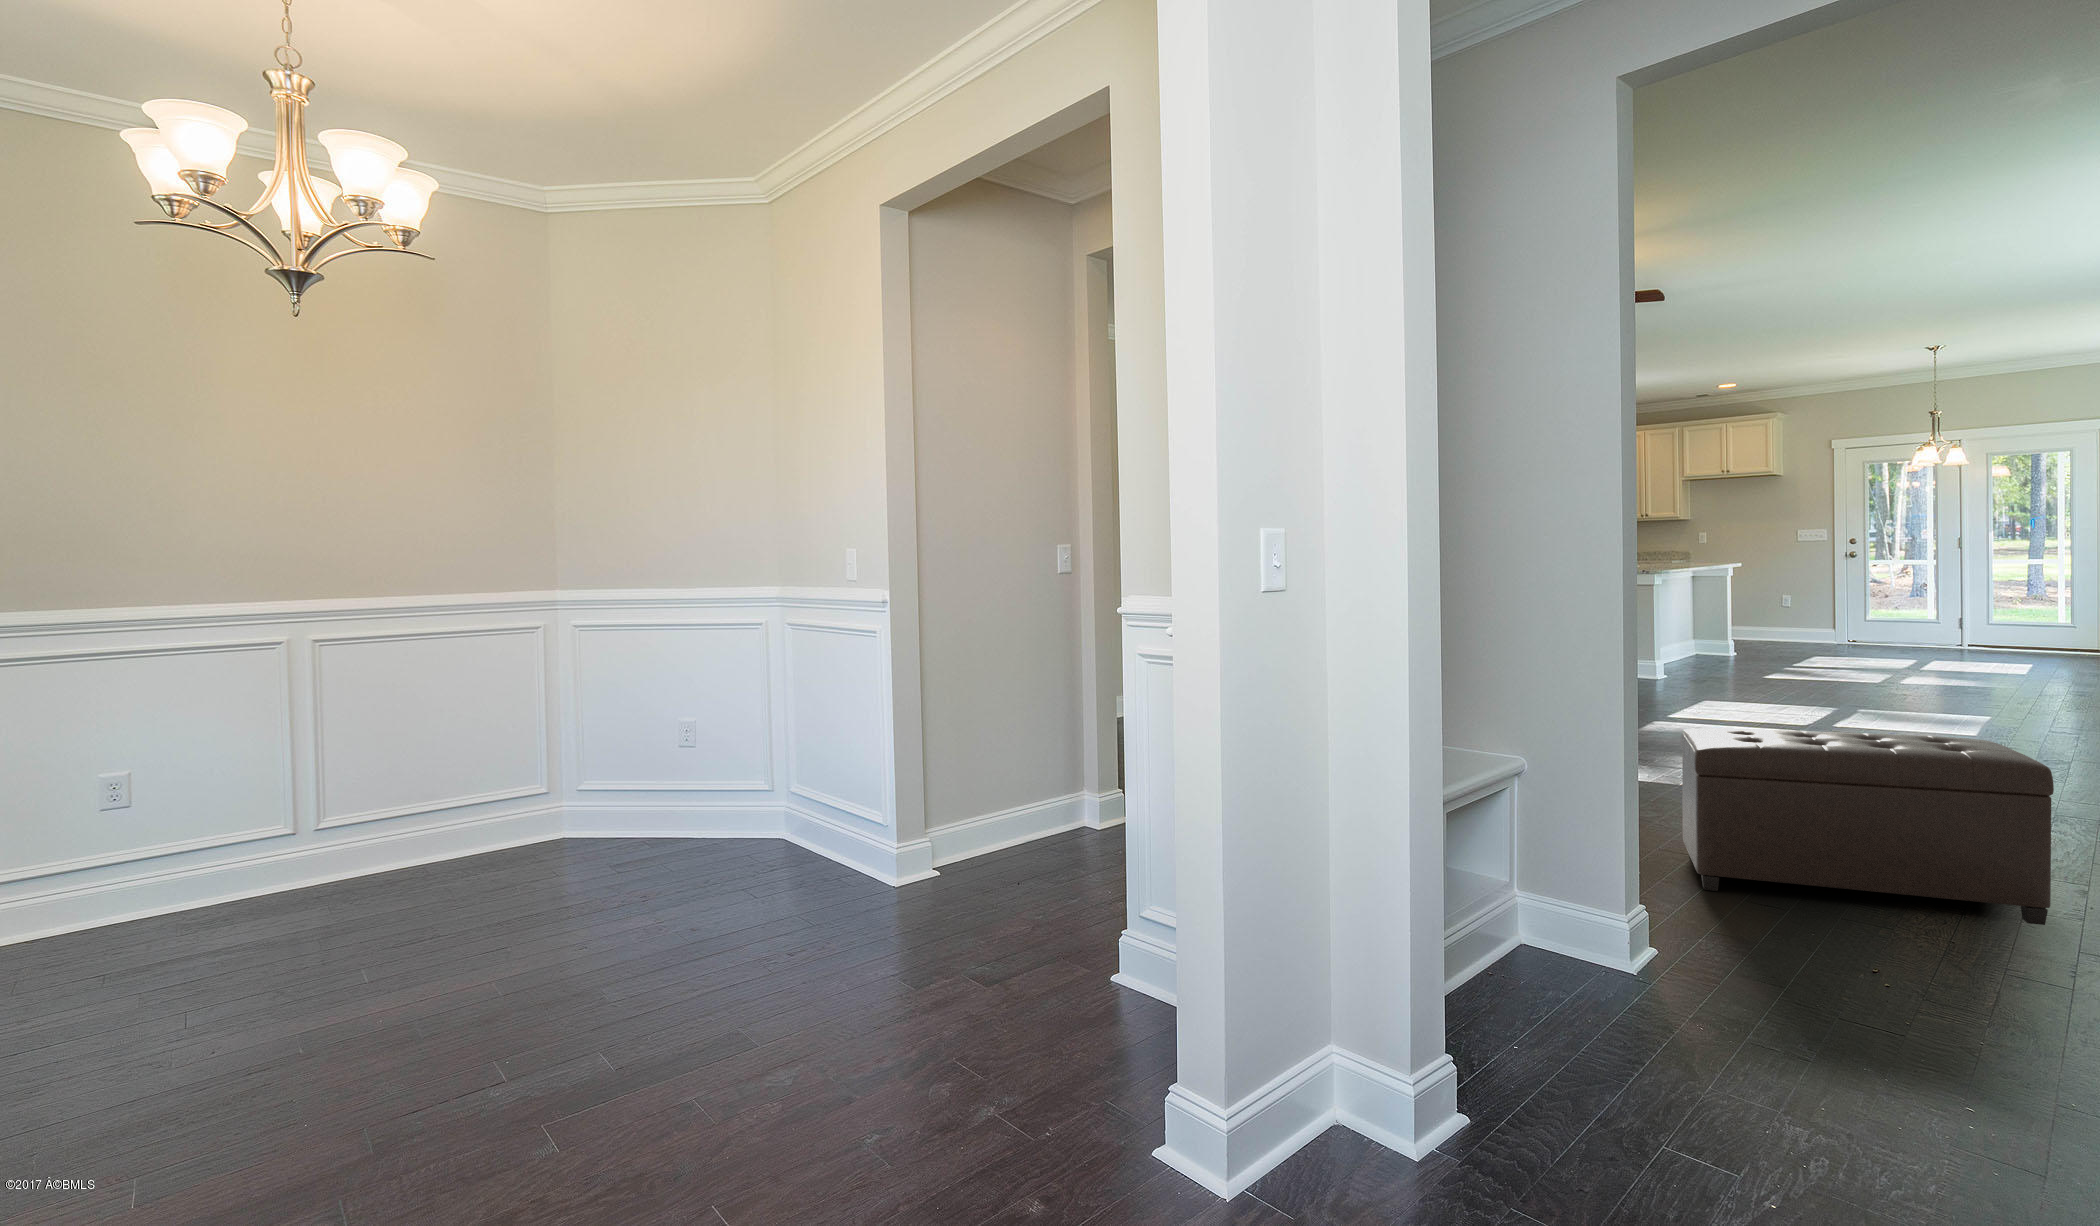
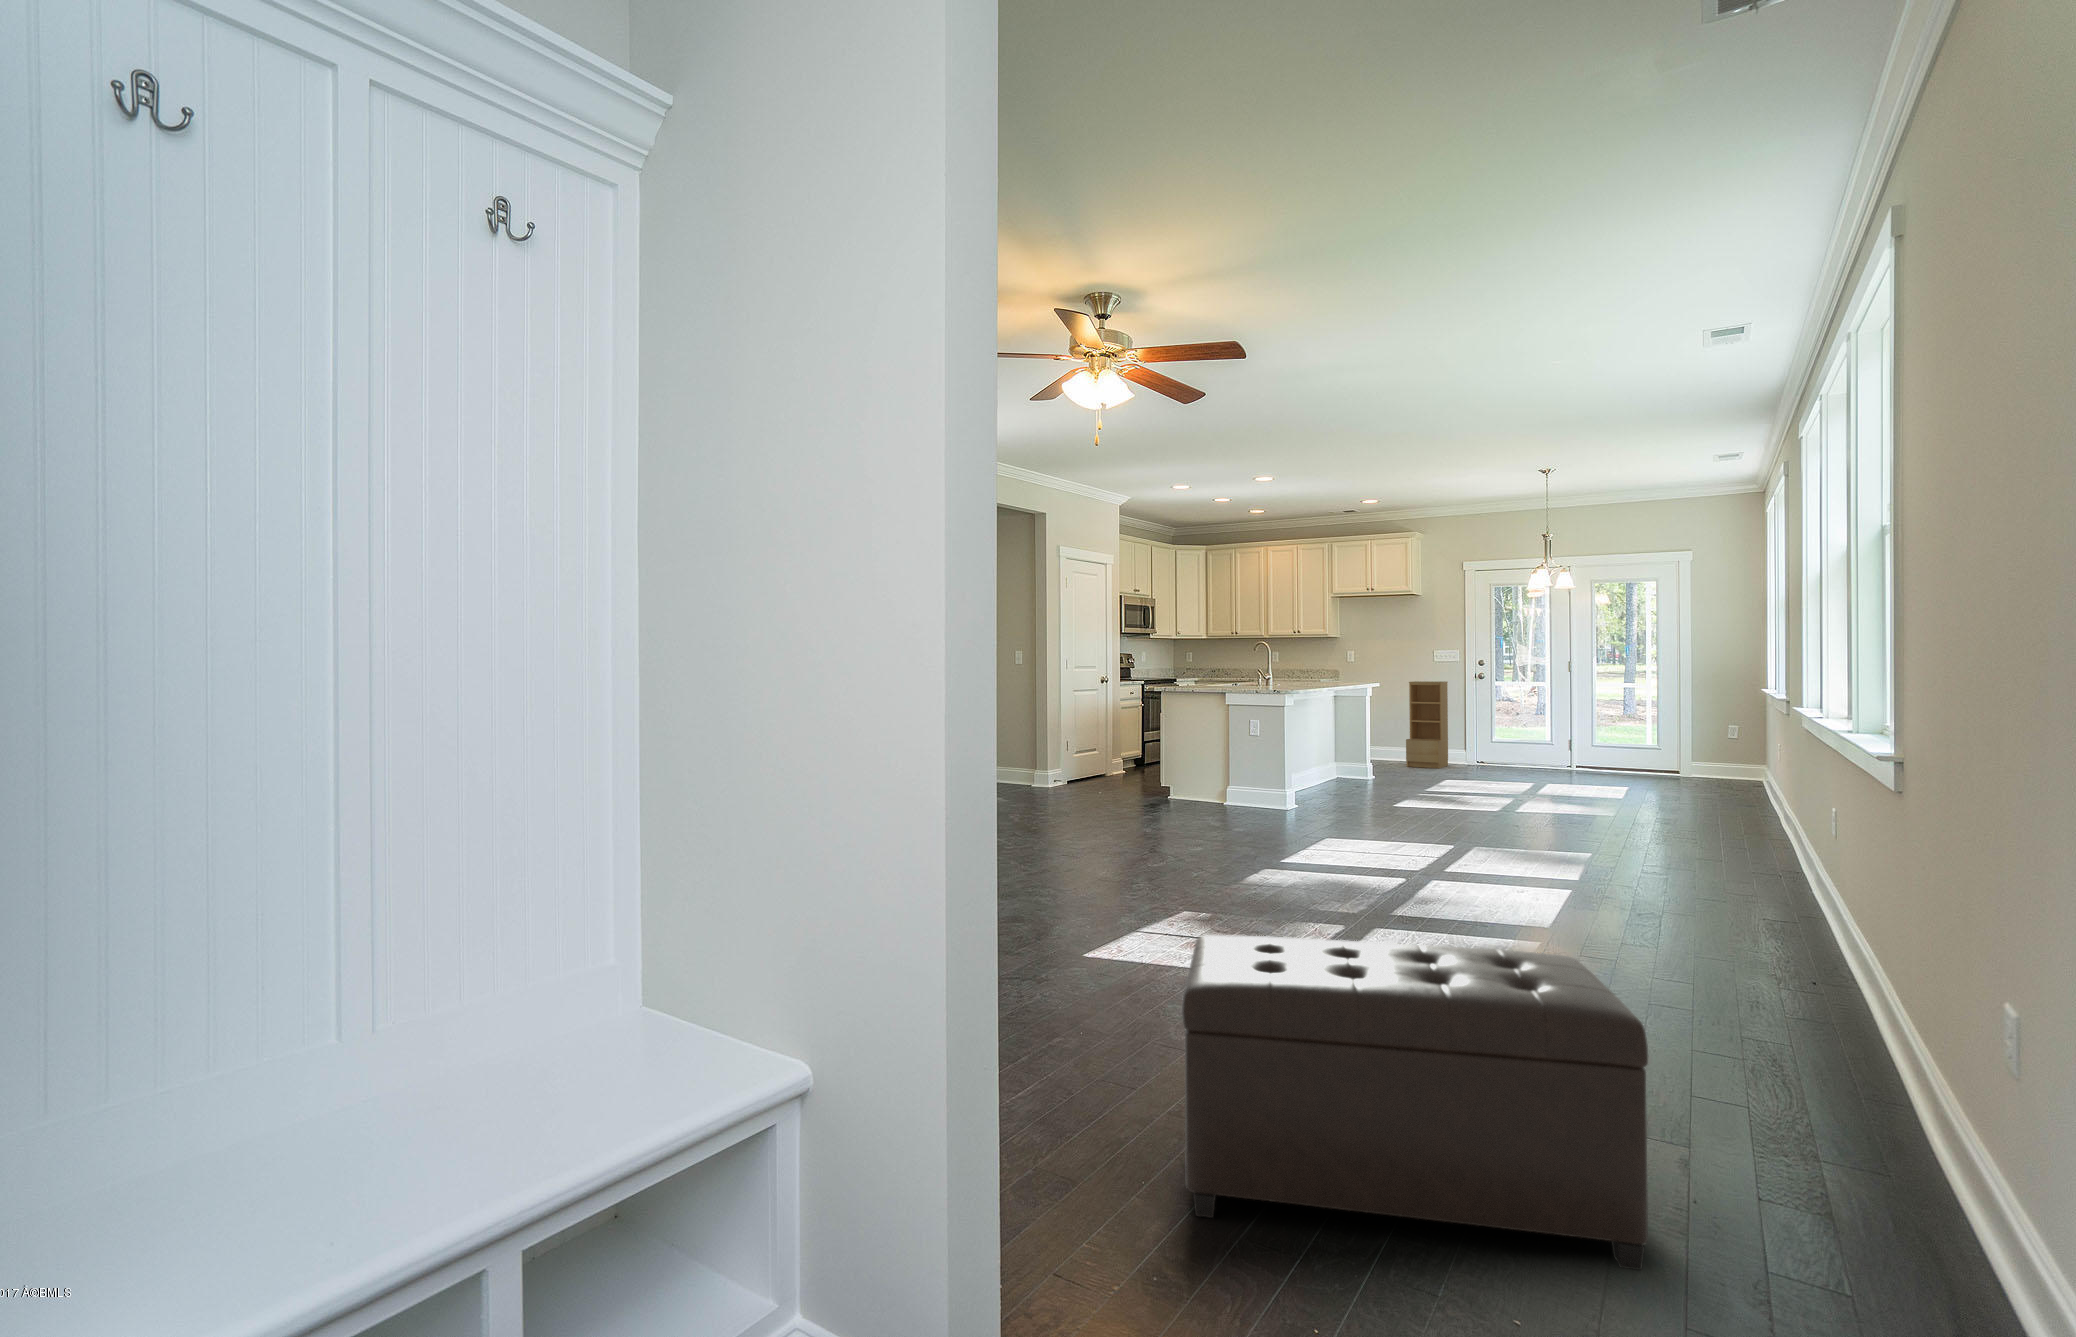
bookshelf: none [1766,562,1814,648] -> present [1406,681,1448,768]

